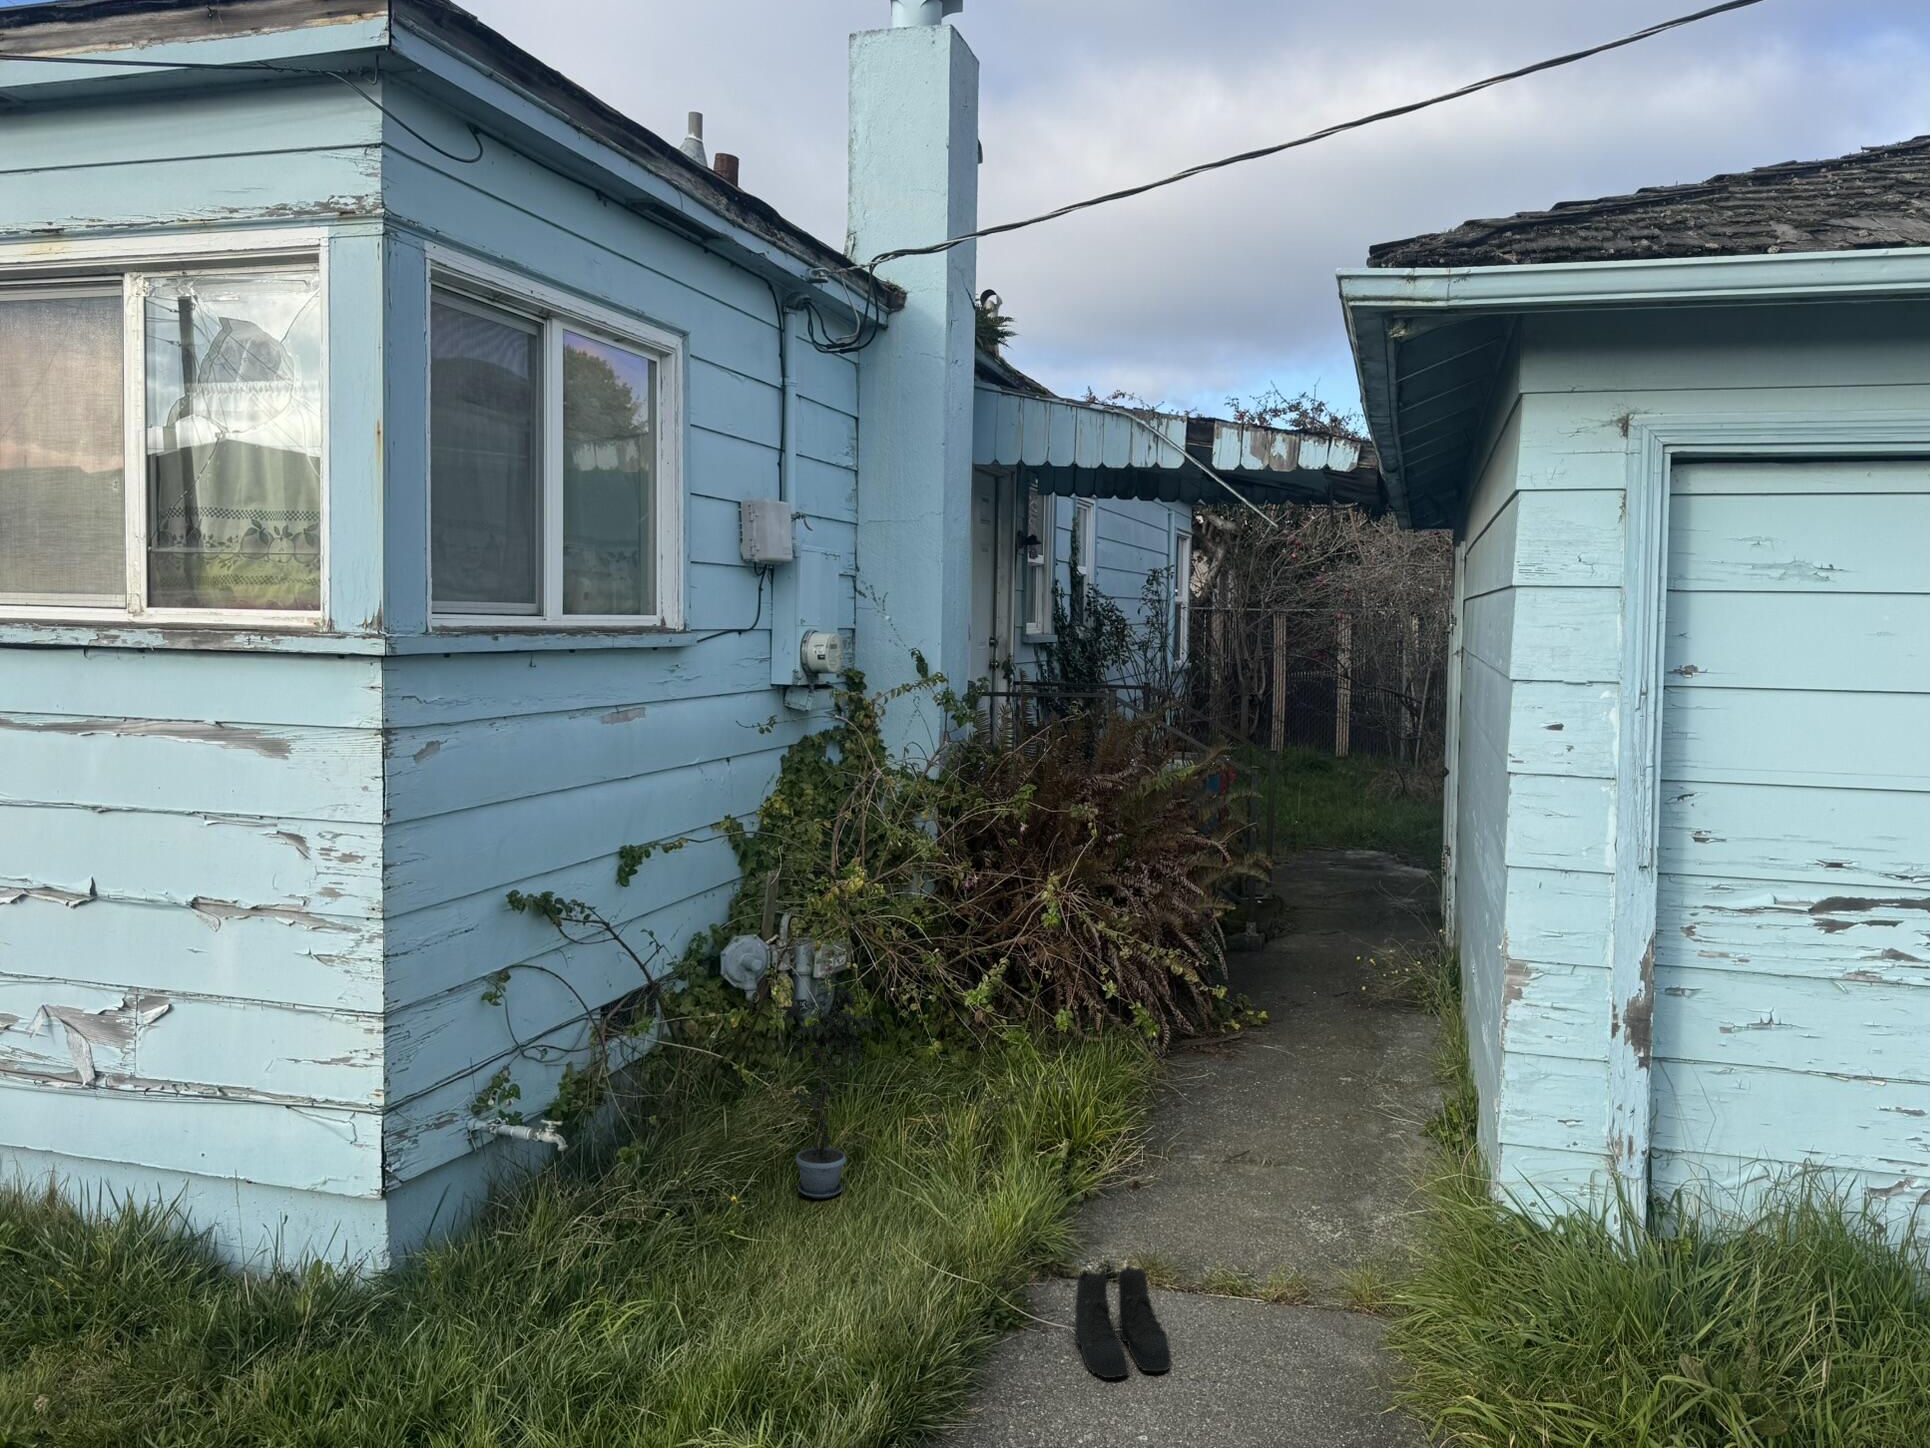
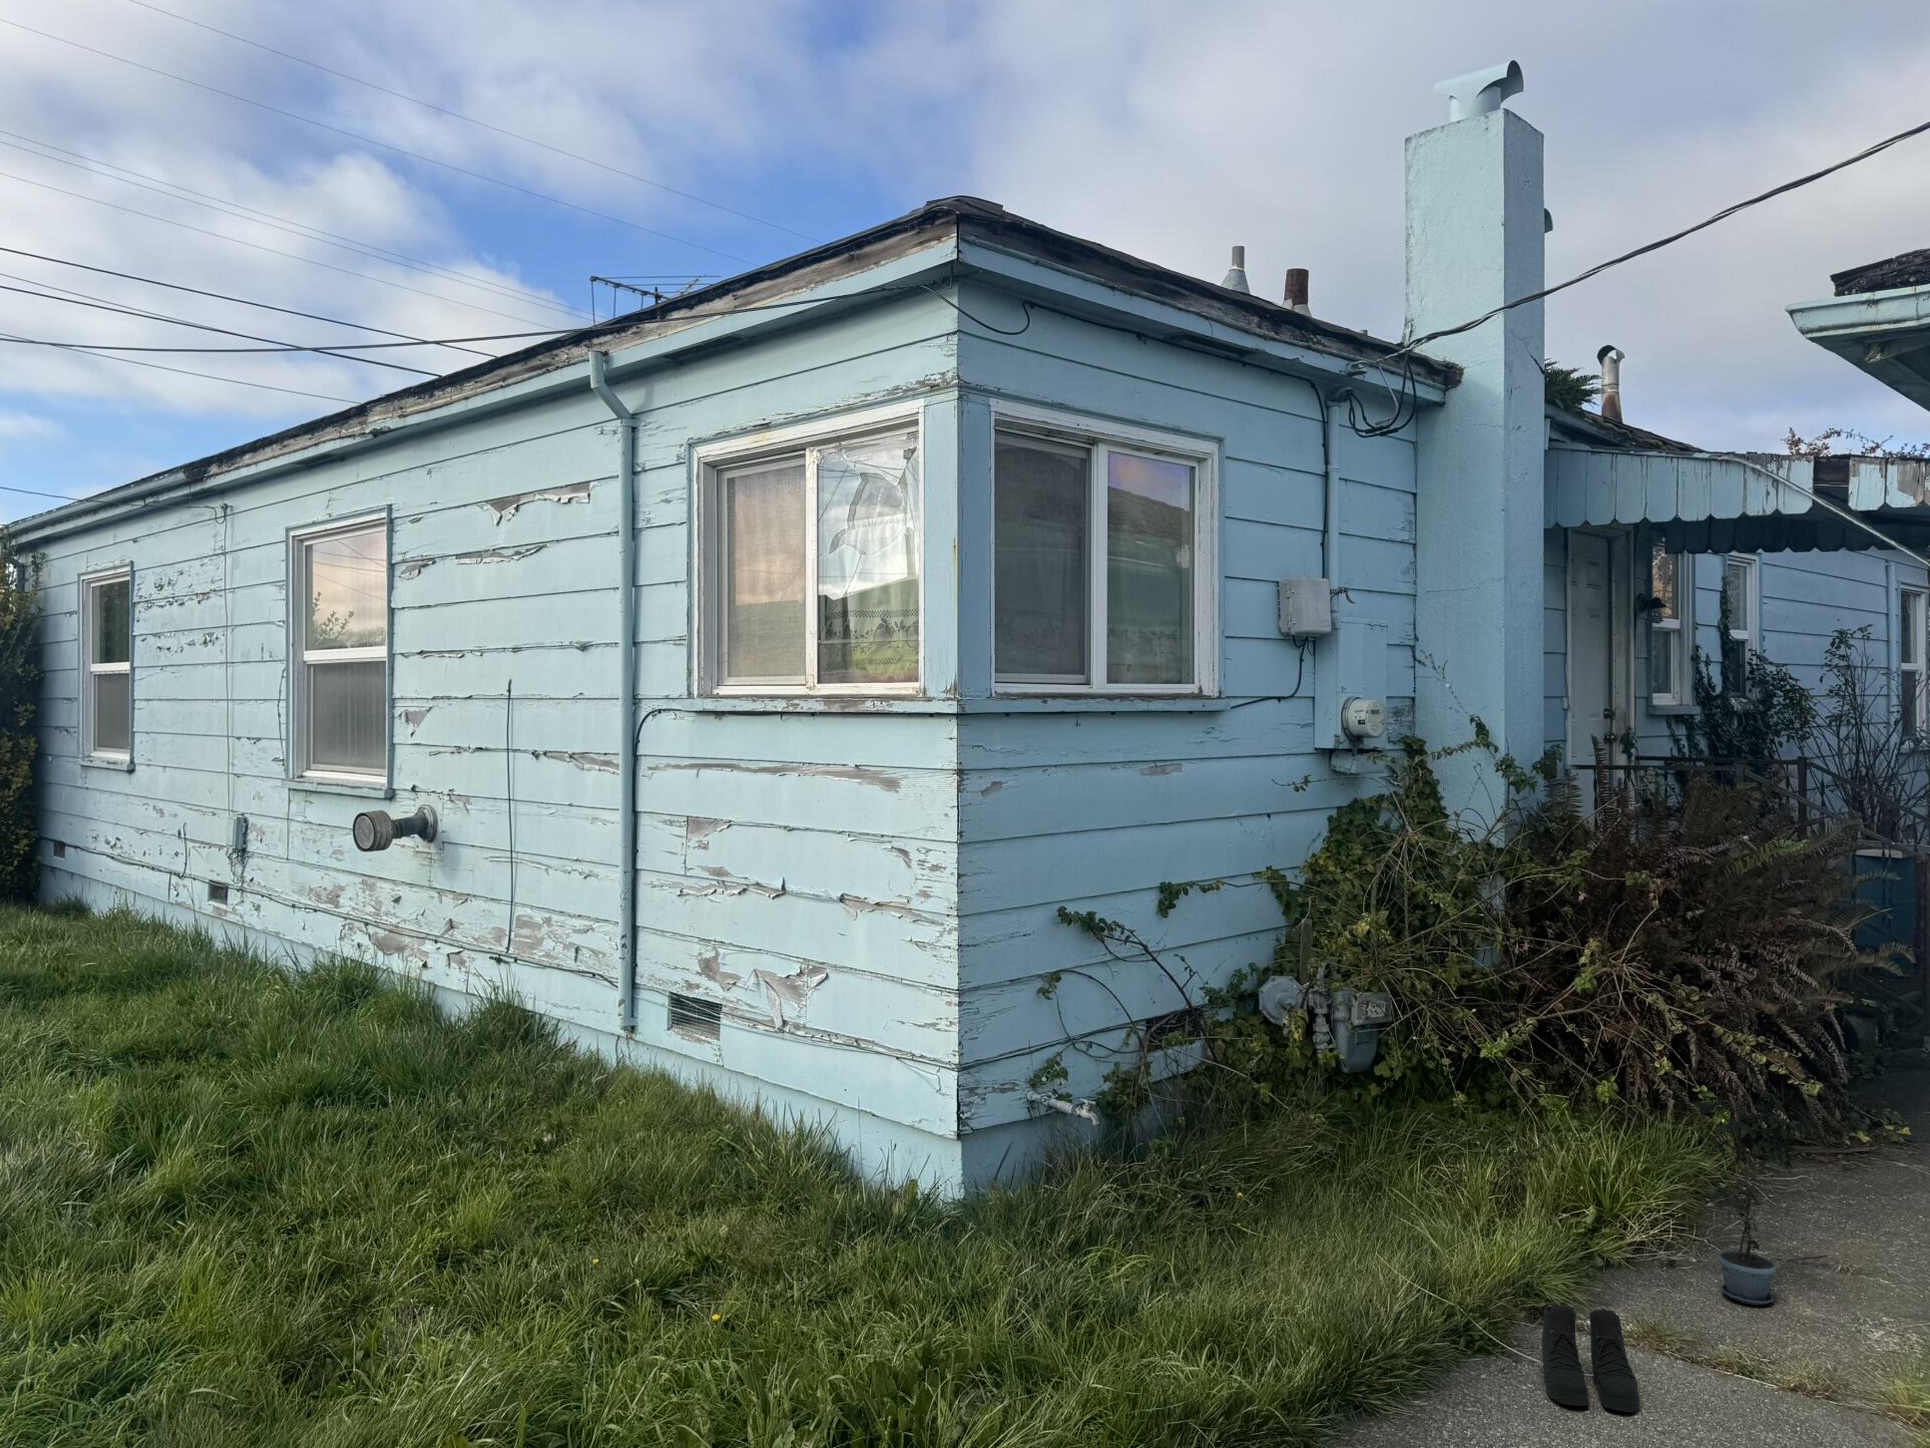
potted plant: present [781,979,886,1198] -> present [1693,1080,1827,1306]

